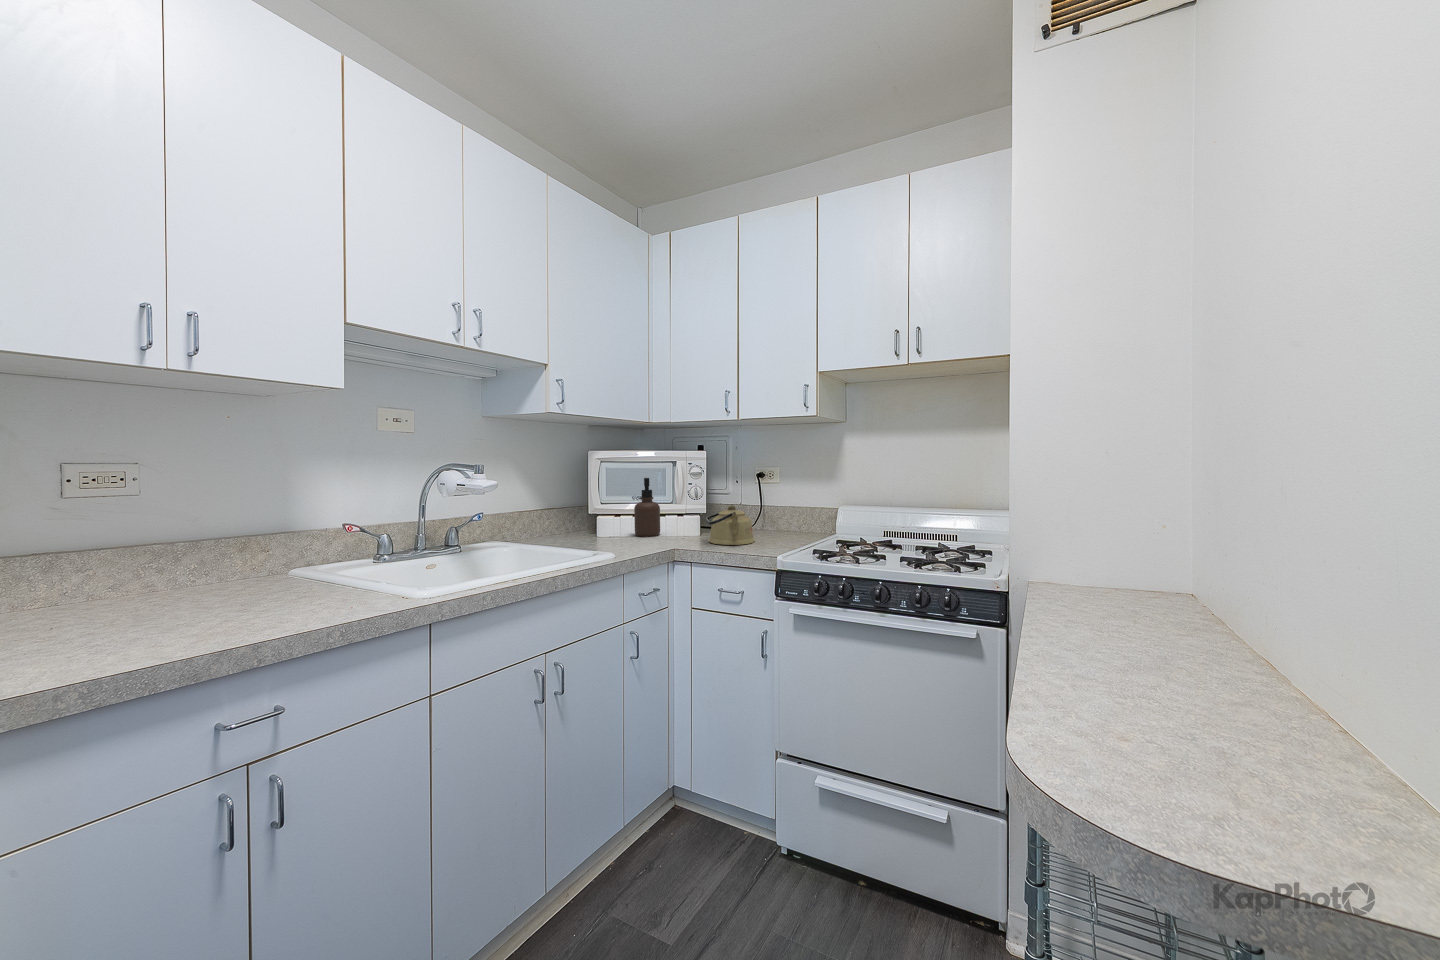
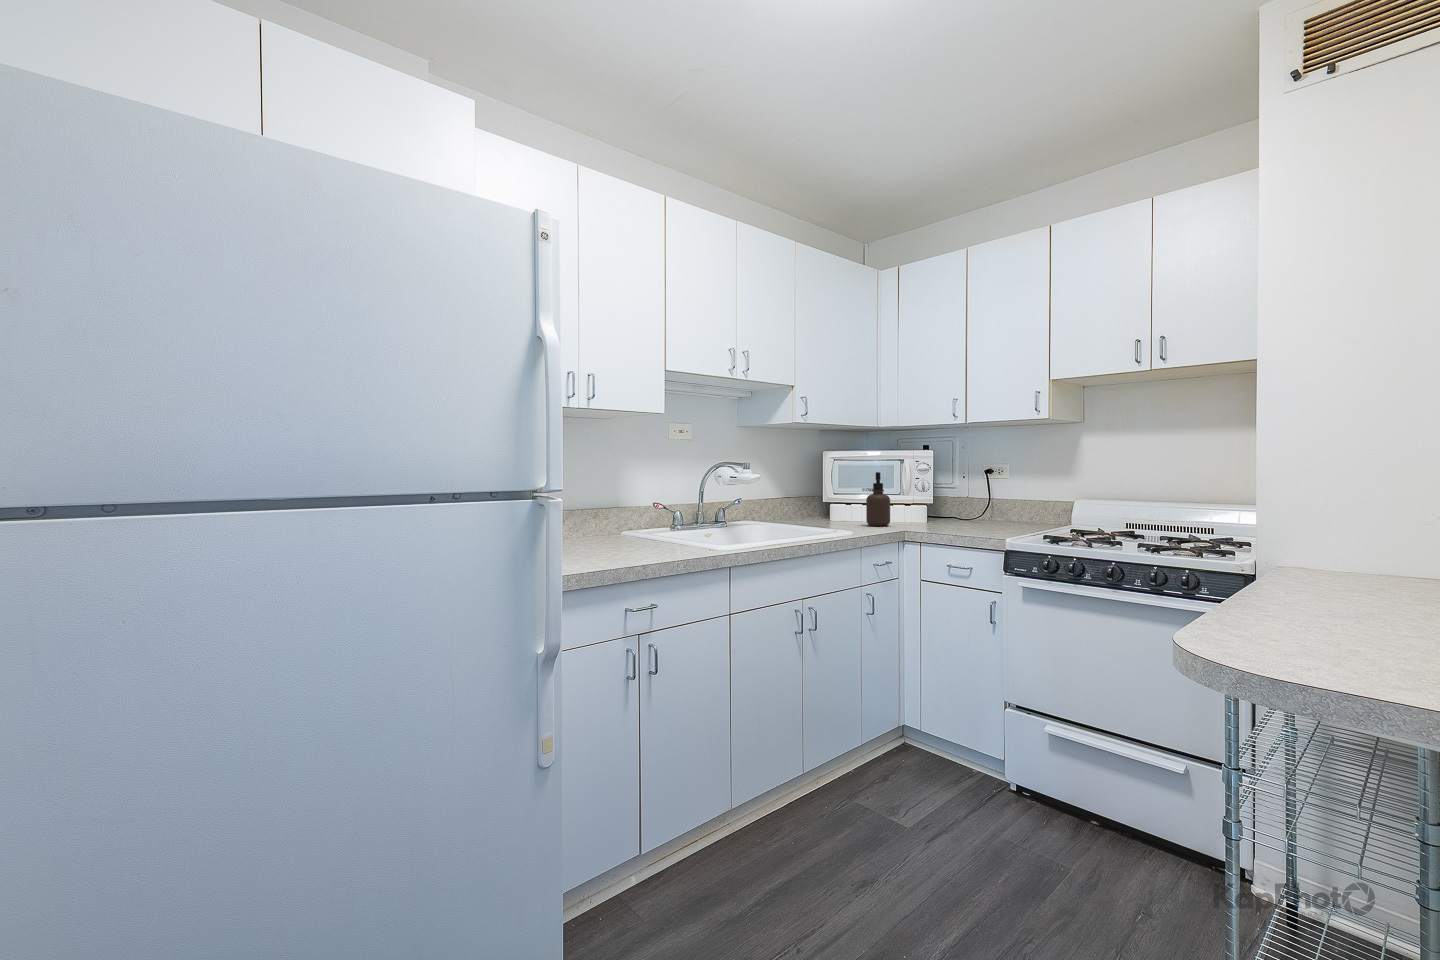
kettle: present [706,505,754,545] -> none [935,496,984,532]

